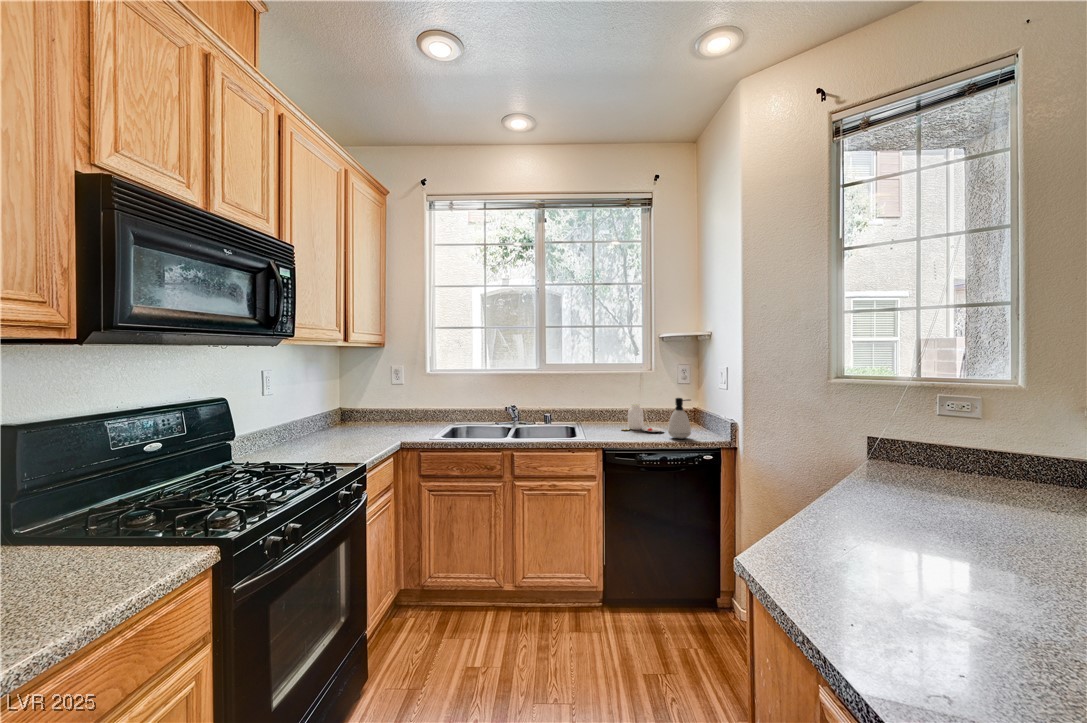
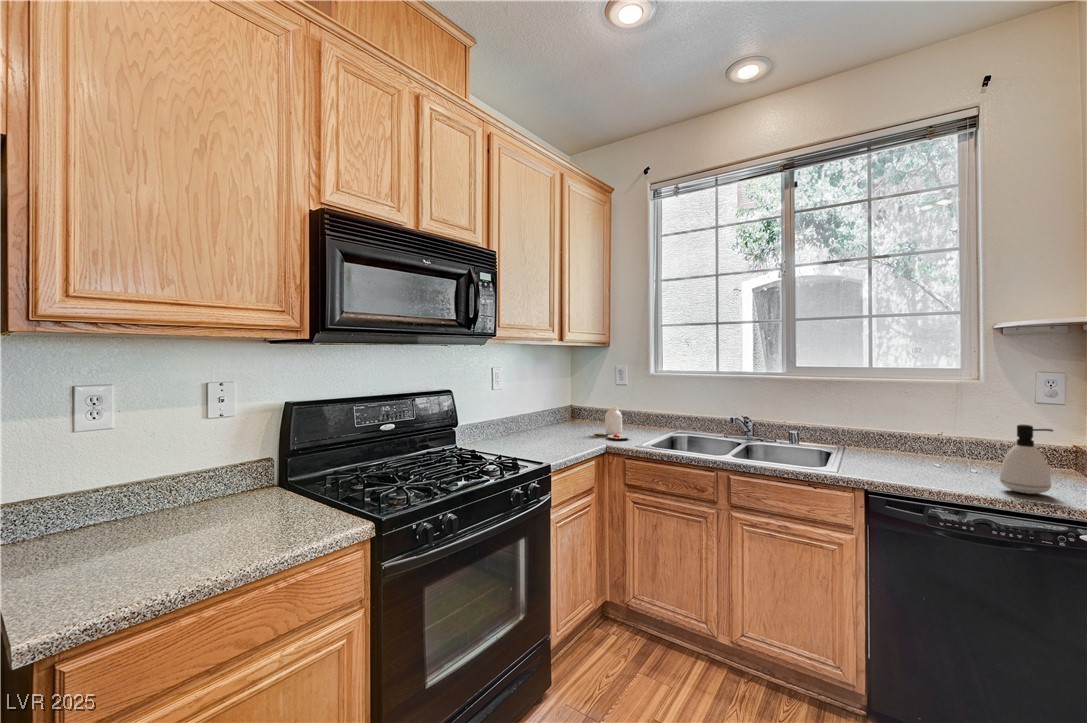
jar: present [623,404,663,432] -> present [597,407,631,439]

